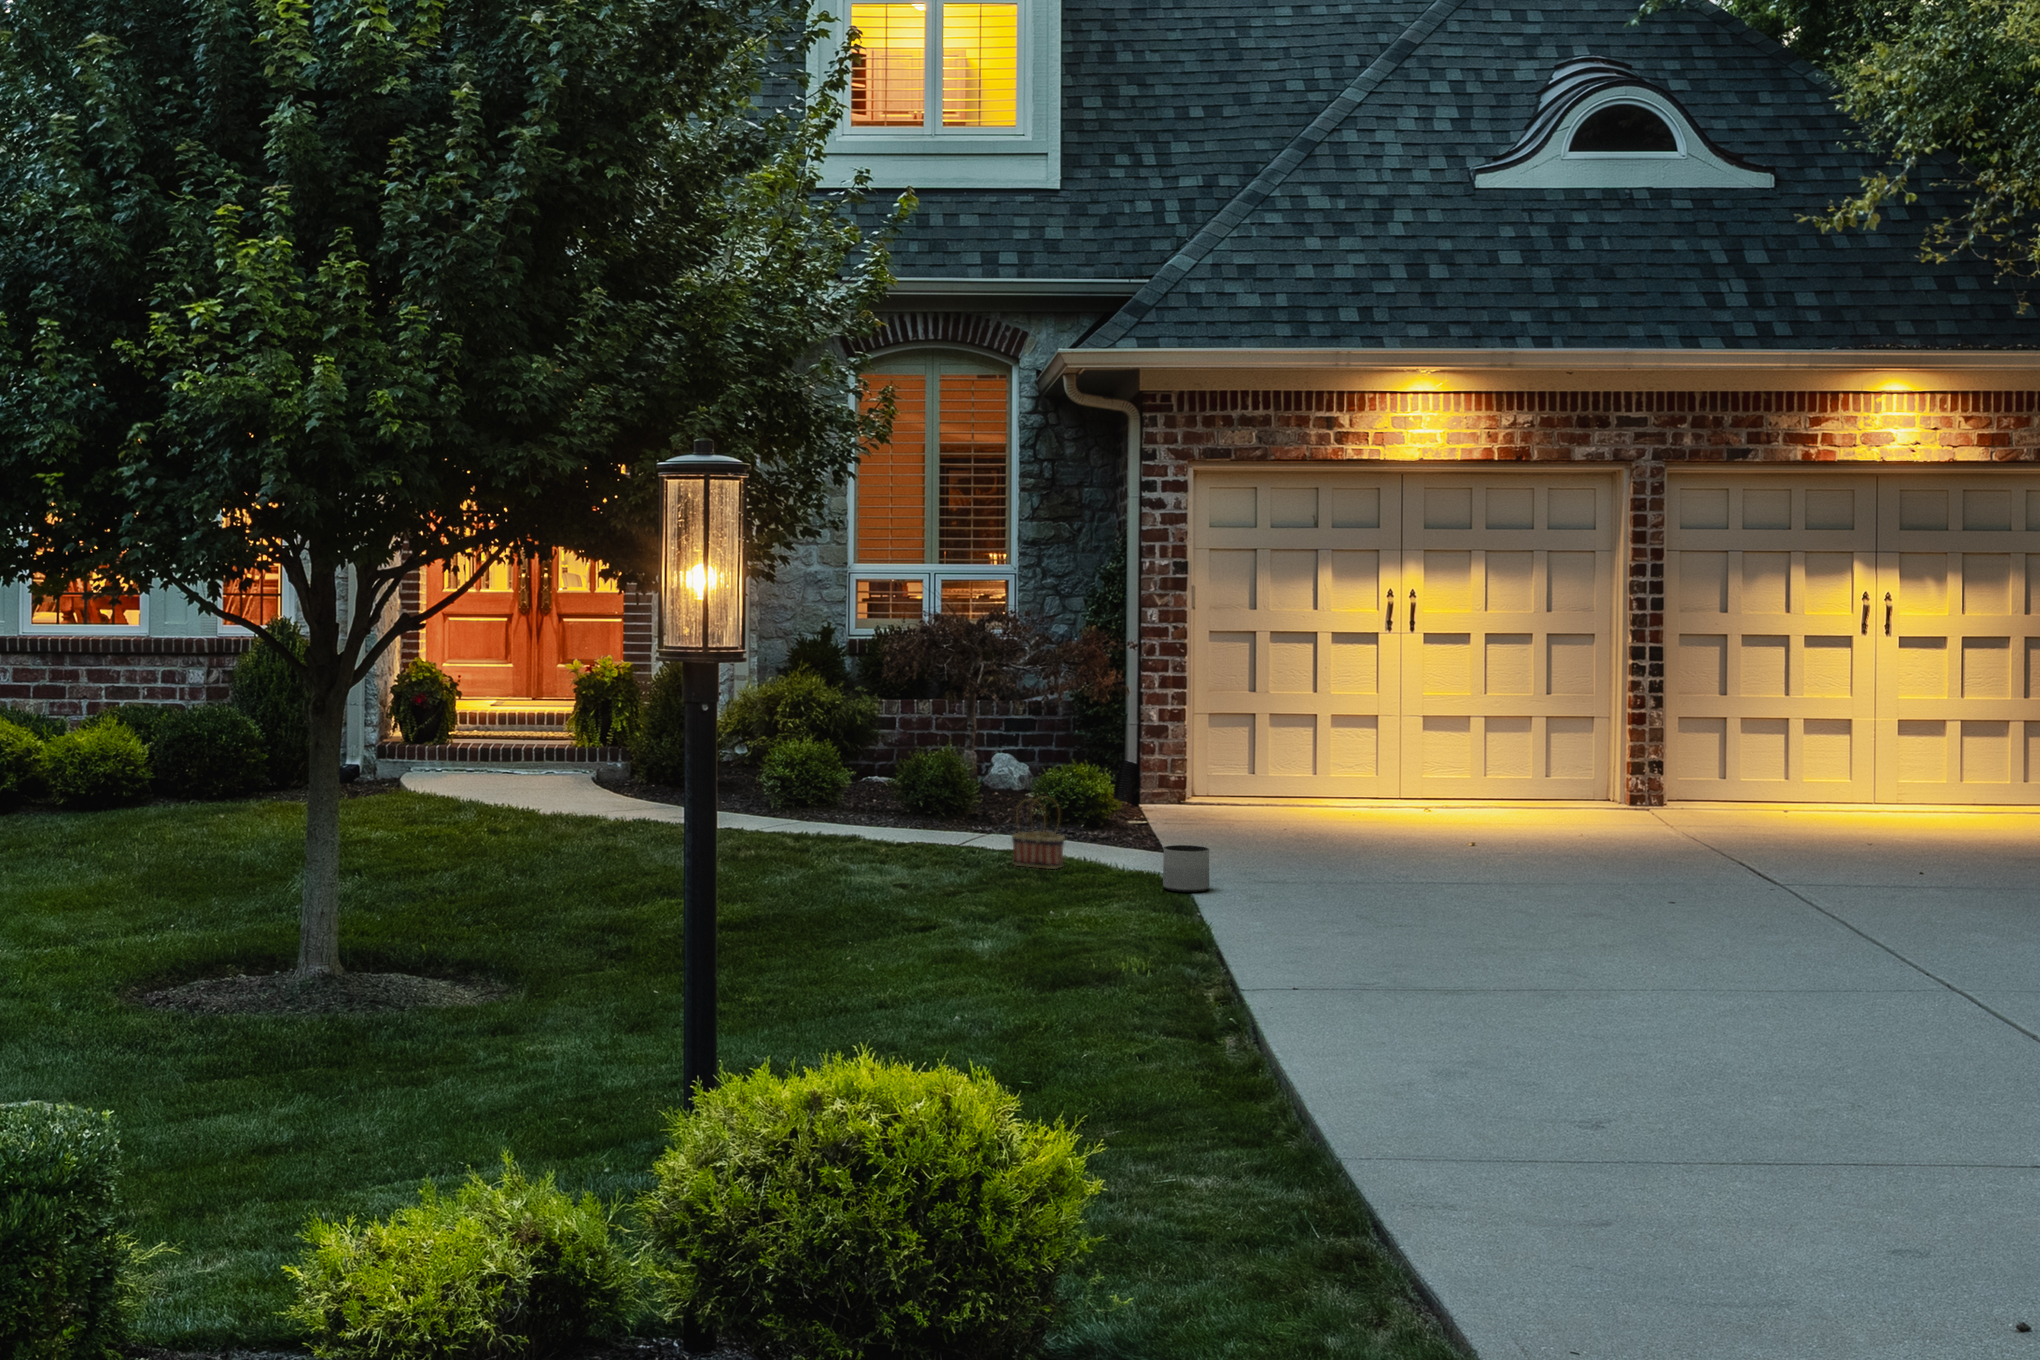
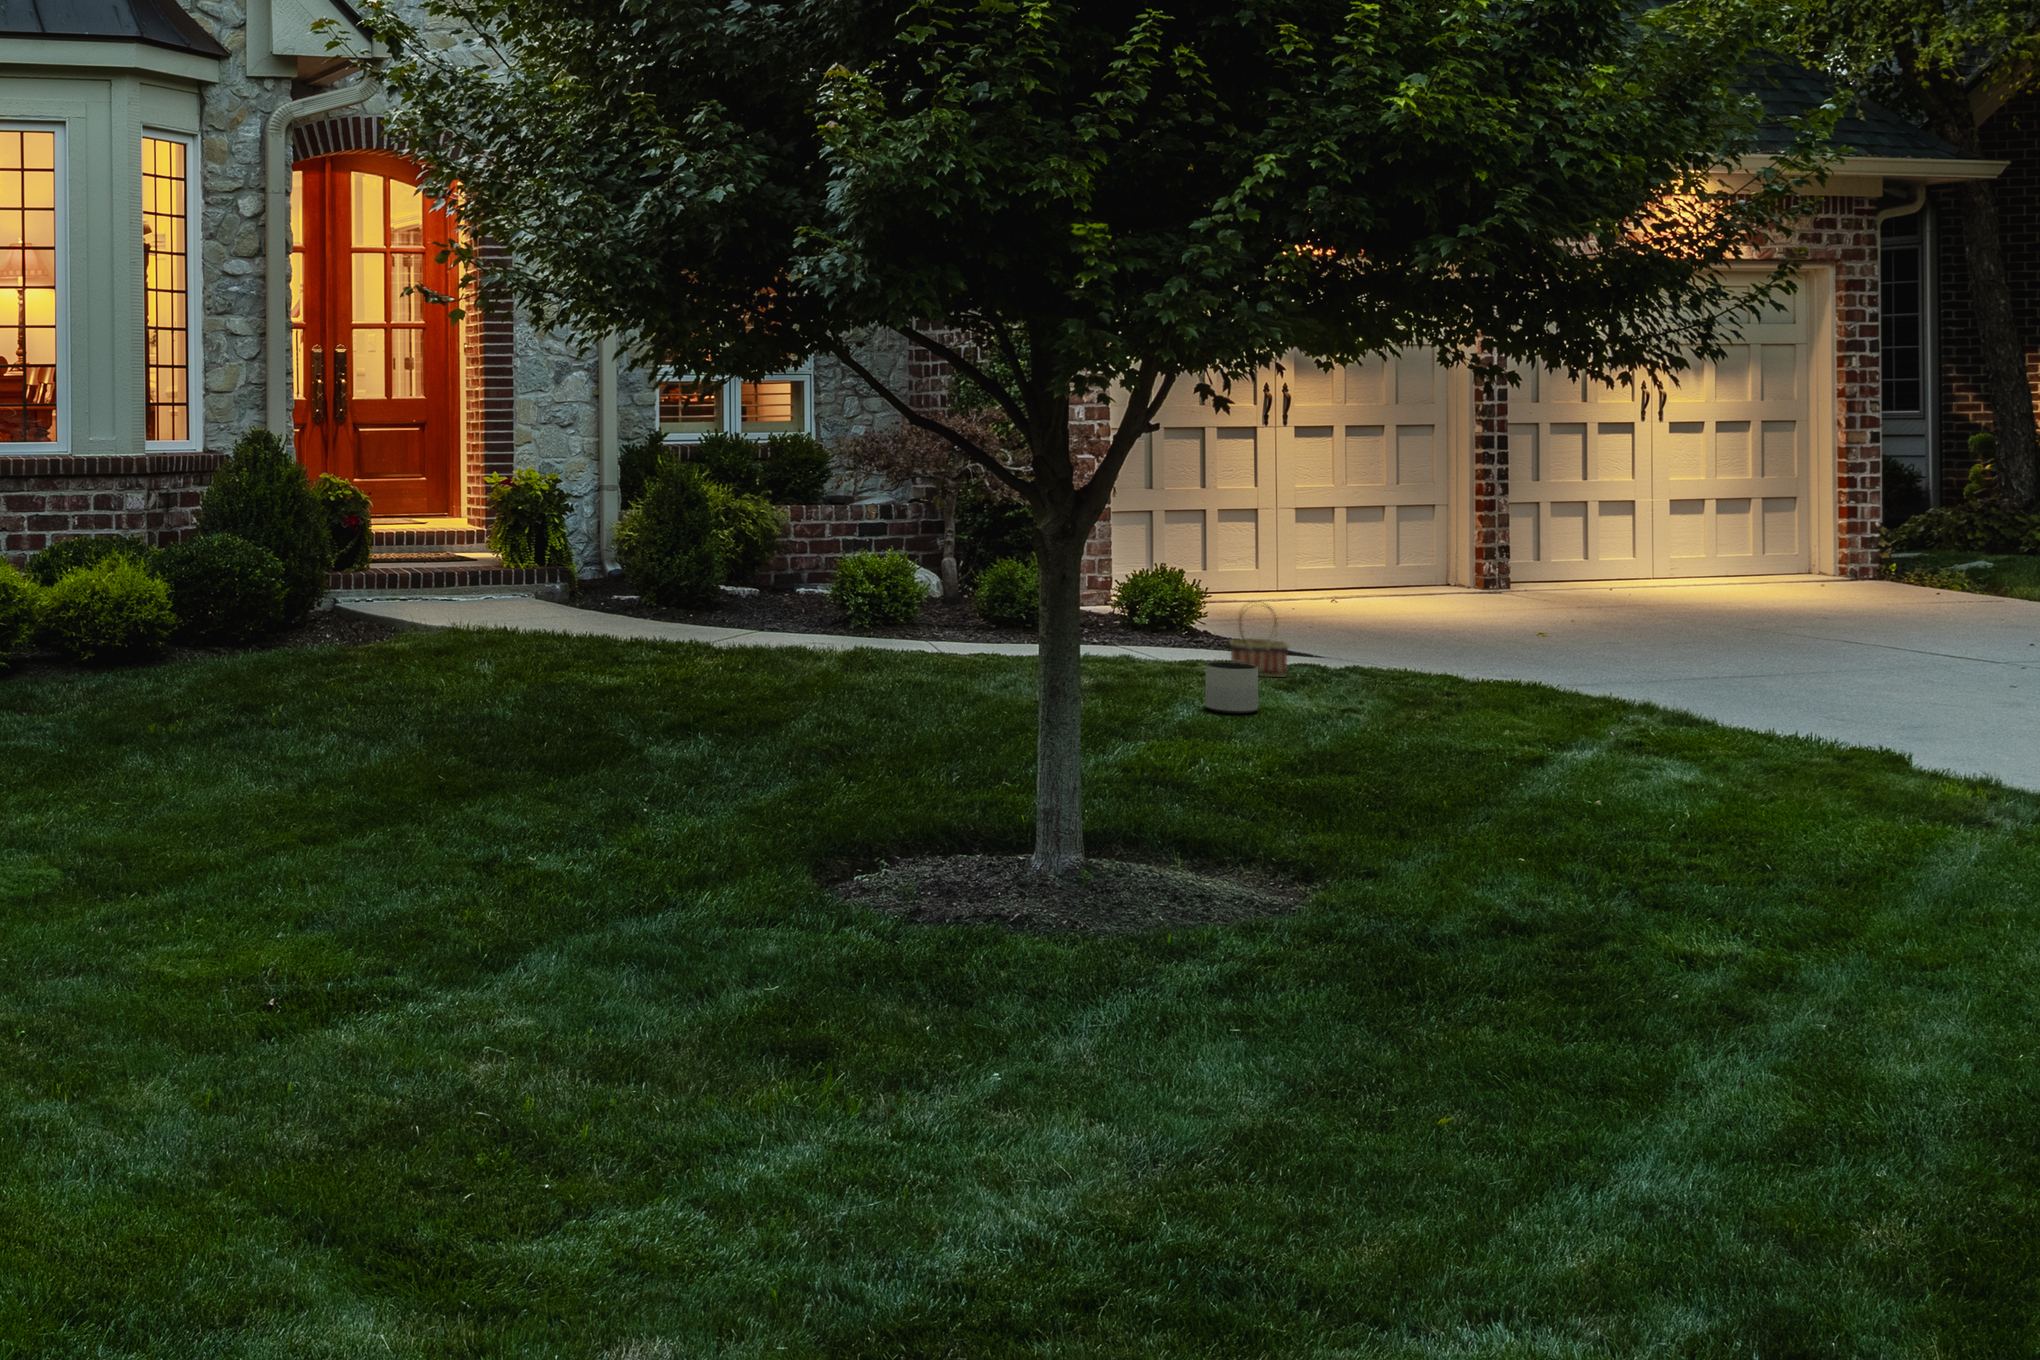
planter: present [1163,845,1209,892] -> present [1205,662,1258,714]

